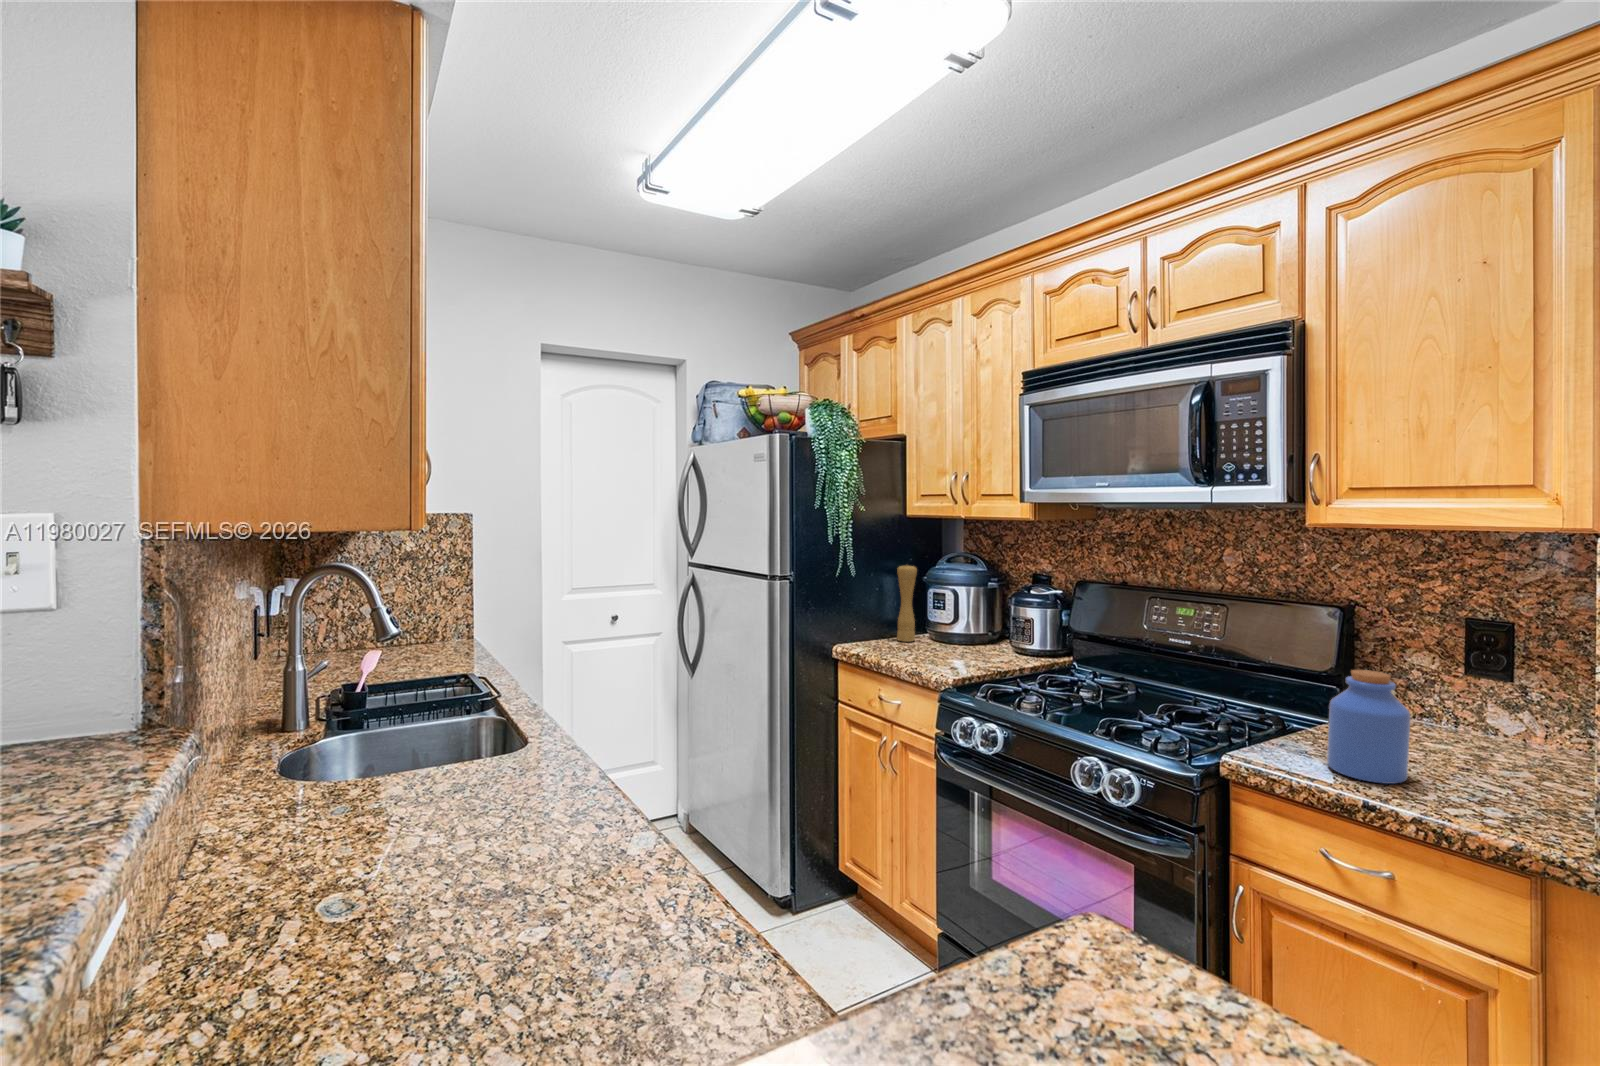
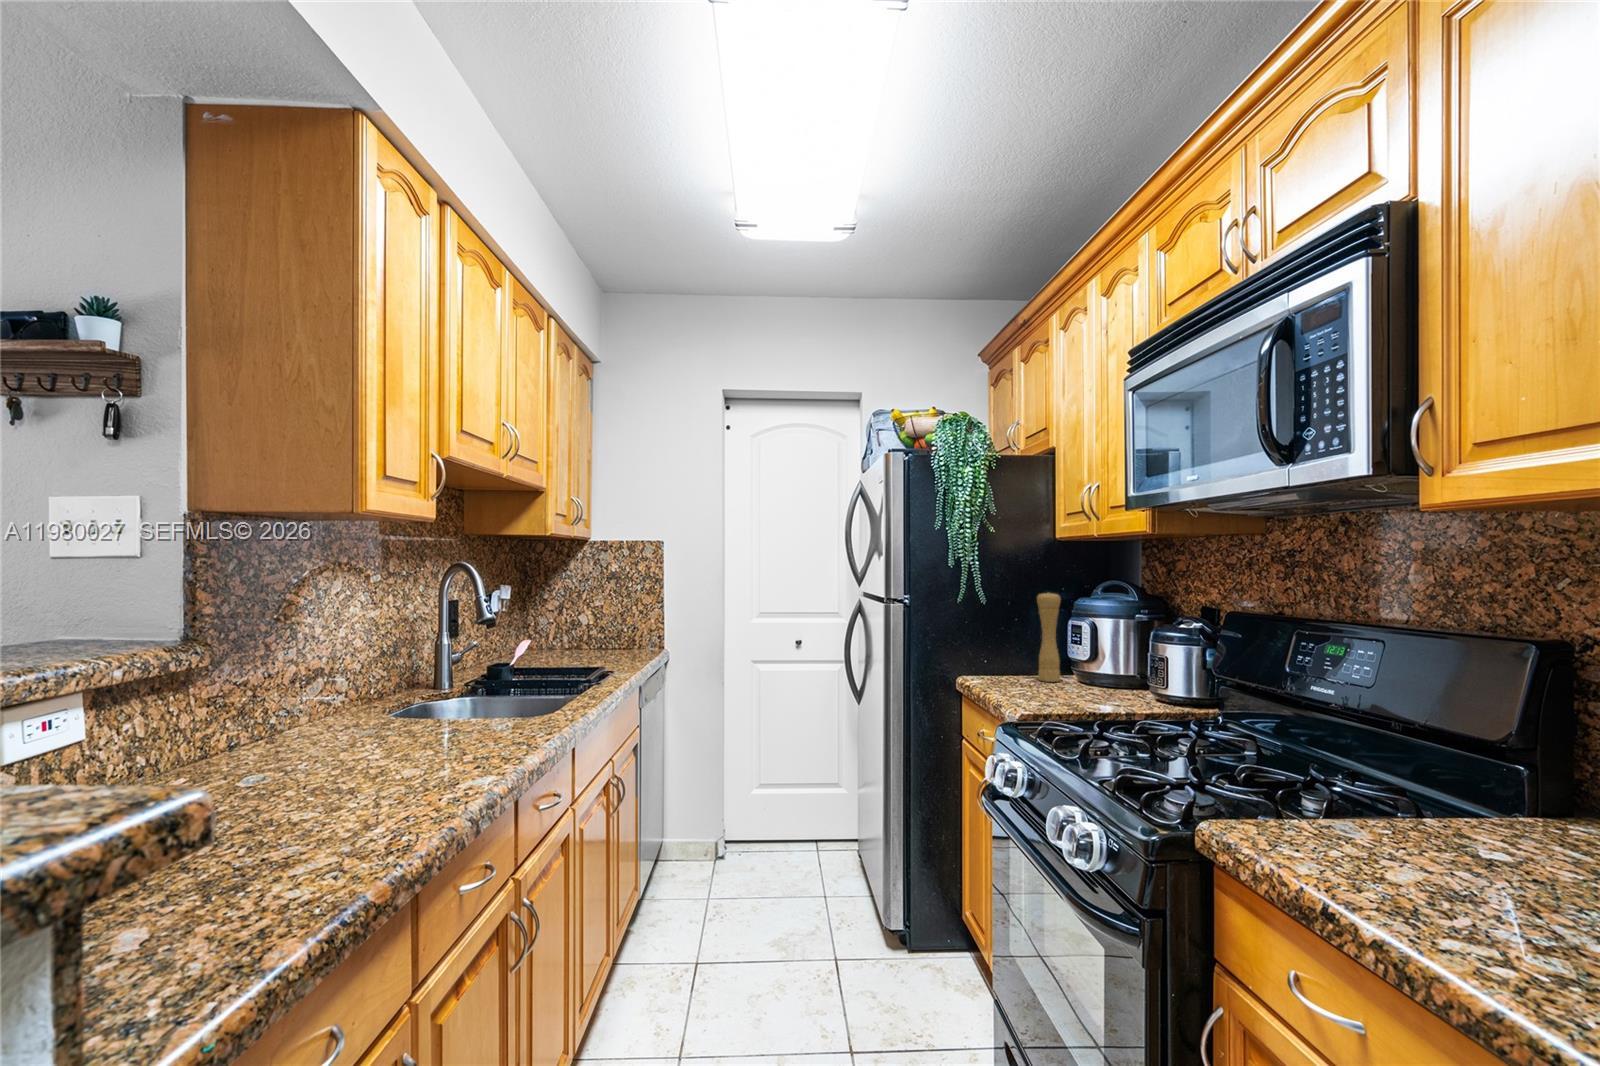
jar: present [1327,670,1411,784] -> none [1345,715,1477,901]

